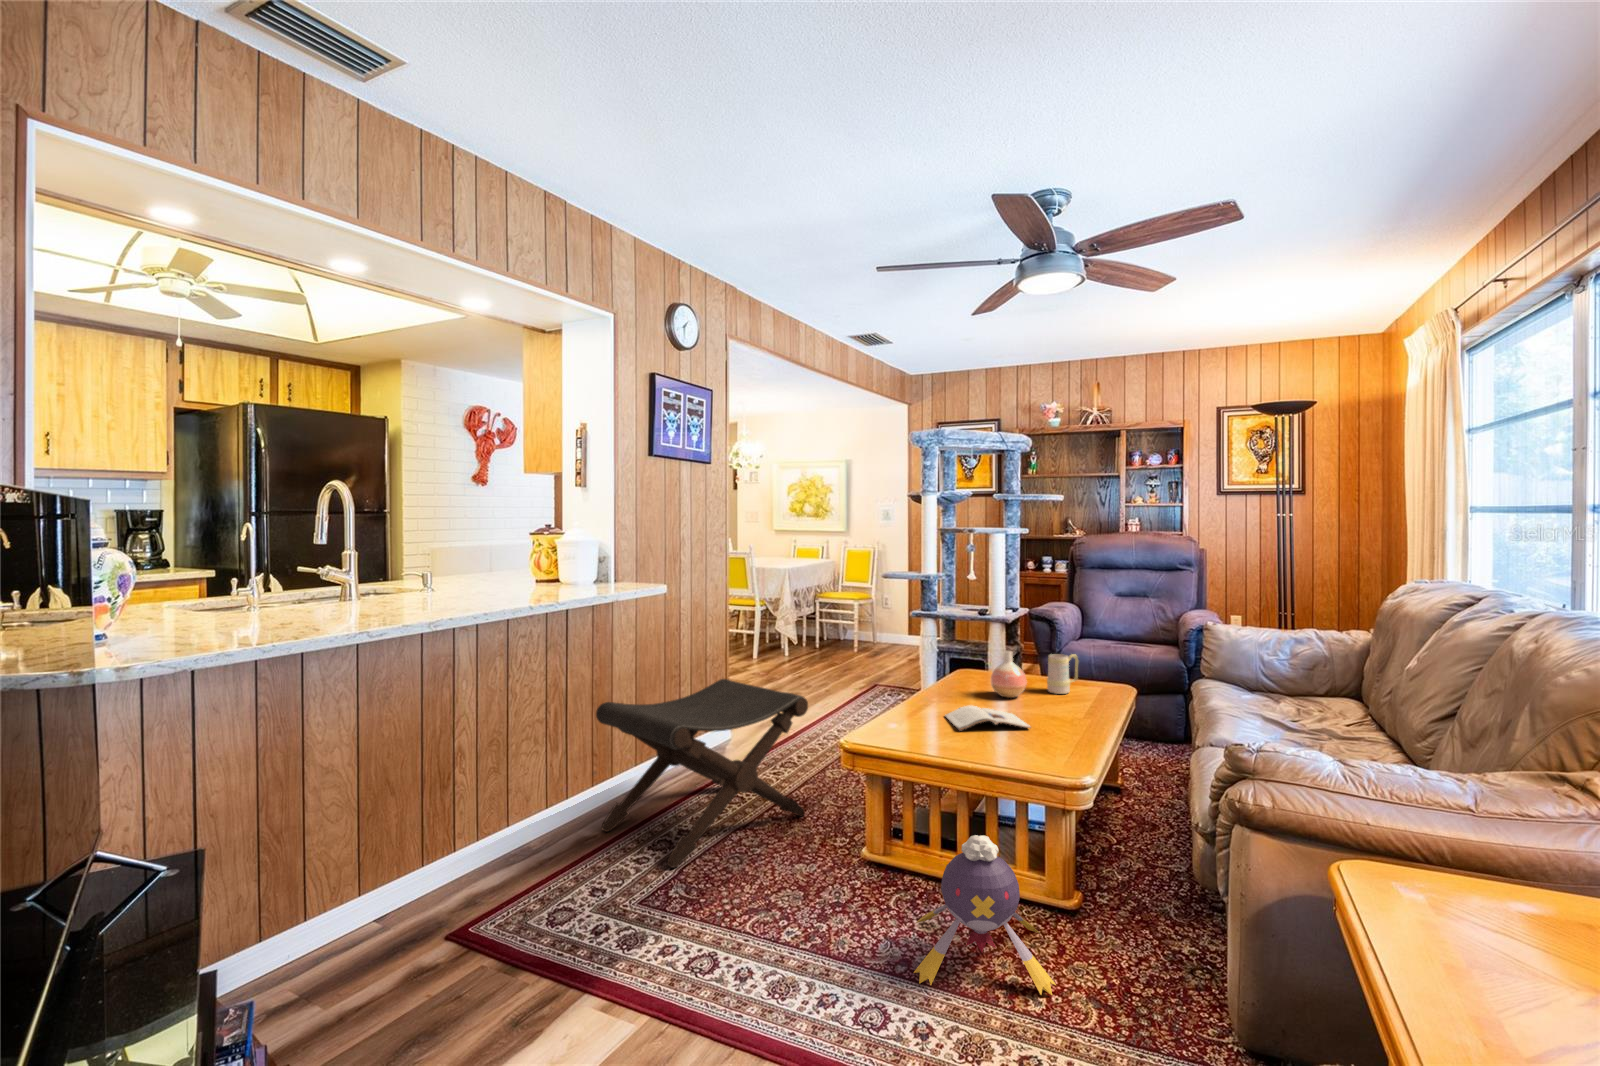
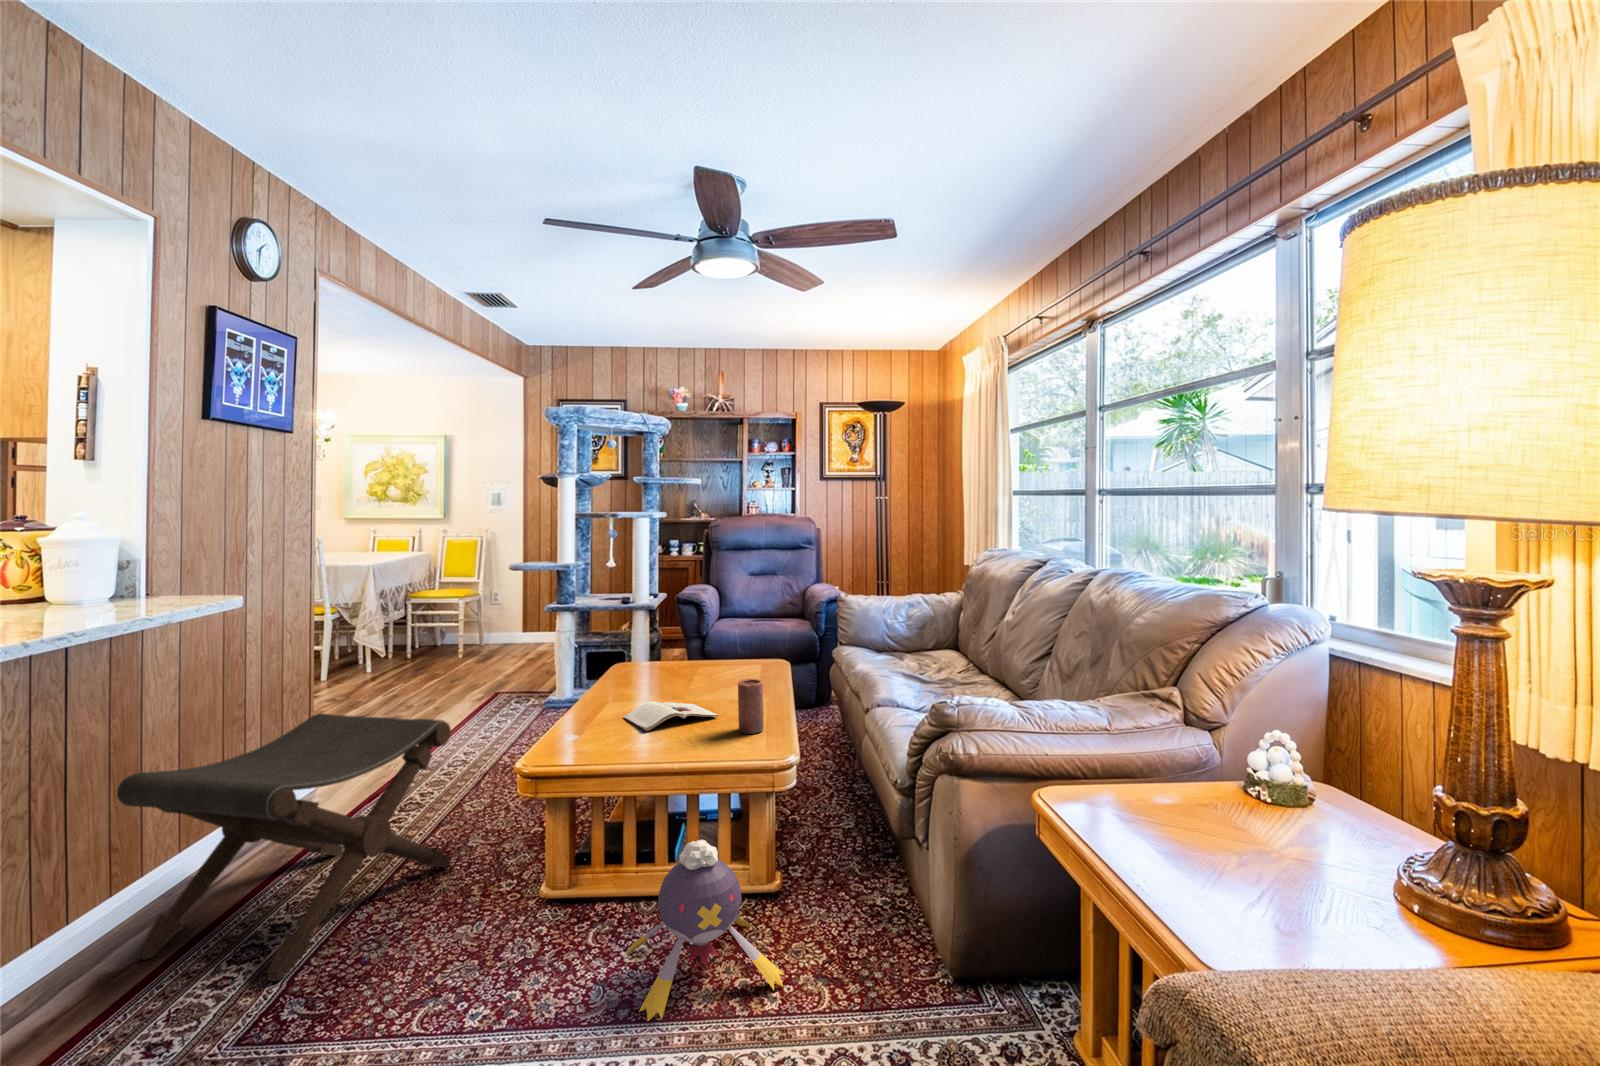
vase: present [991,651,1027,698] -> none [662,638,699,688]
mug: present [1047,654,1078,694] -> none [716,634,745,677]
candle: none [1046,696,1071,749] -> present [738,679,764,734]

